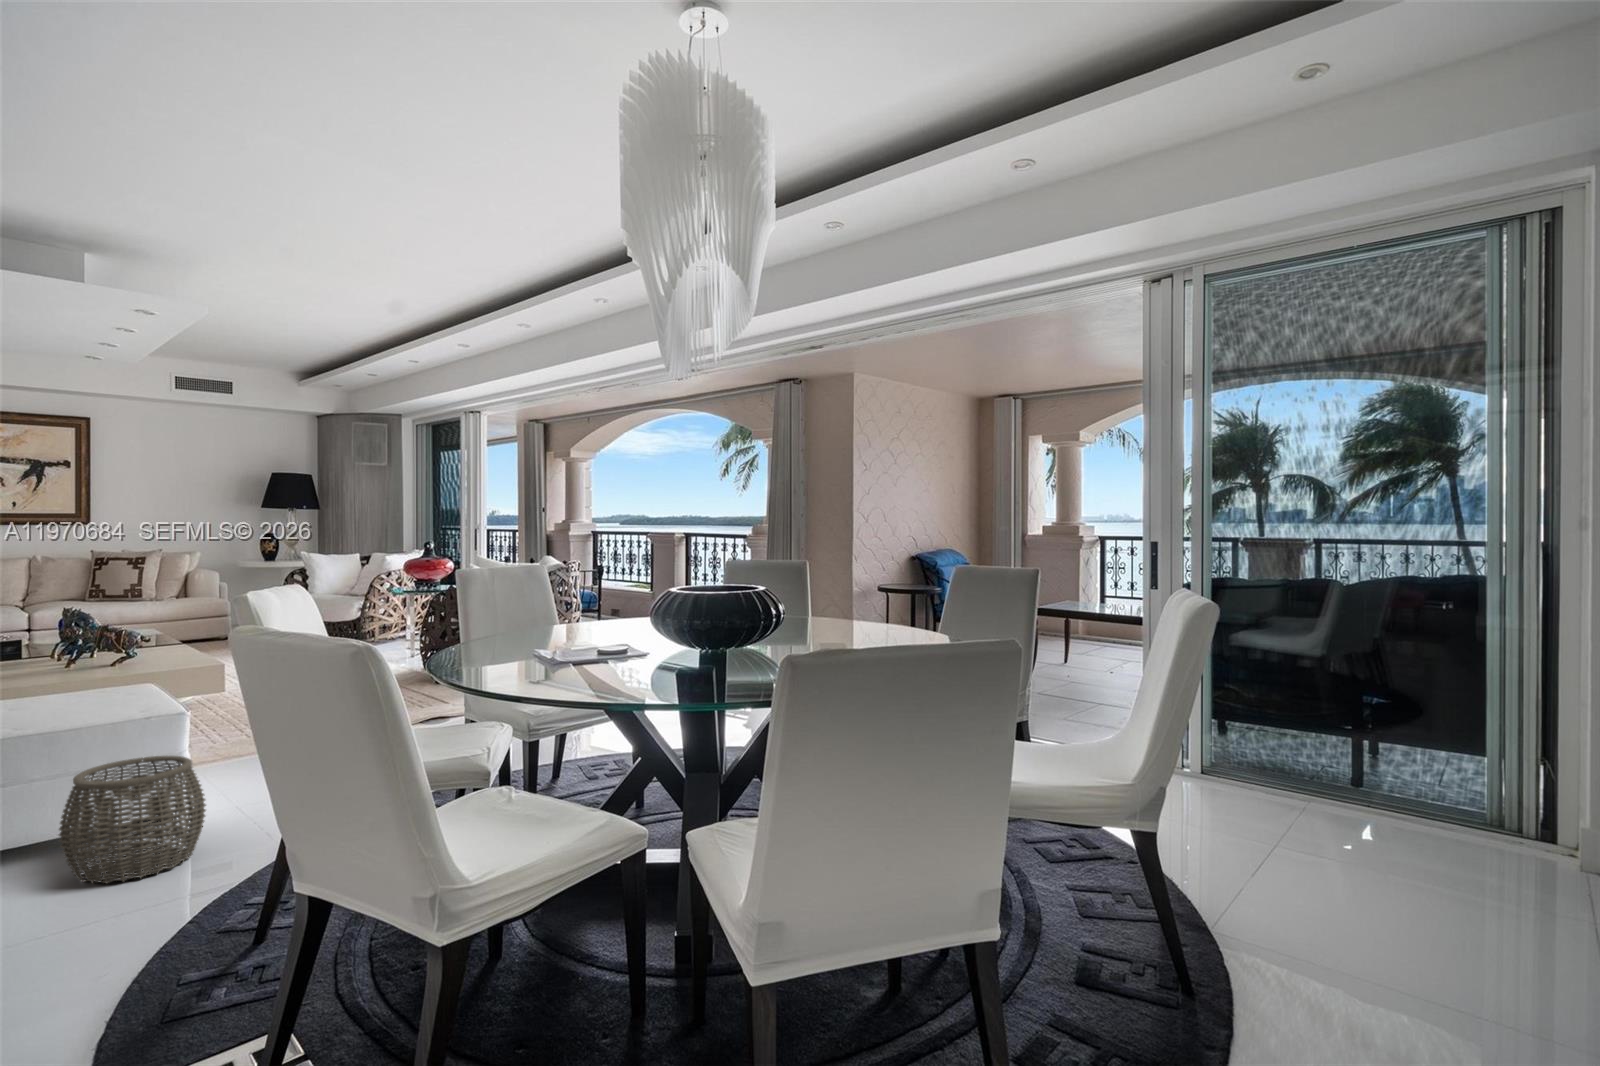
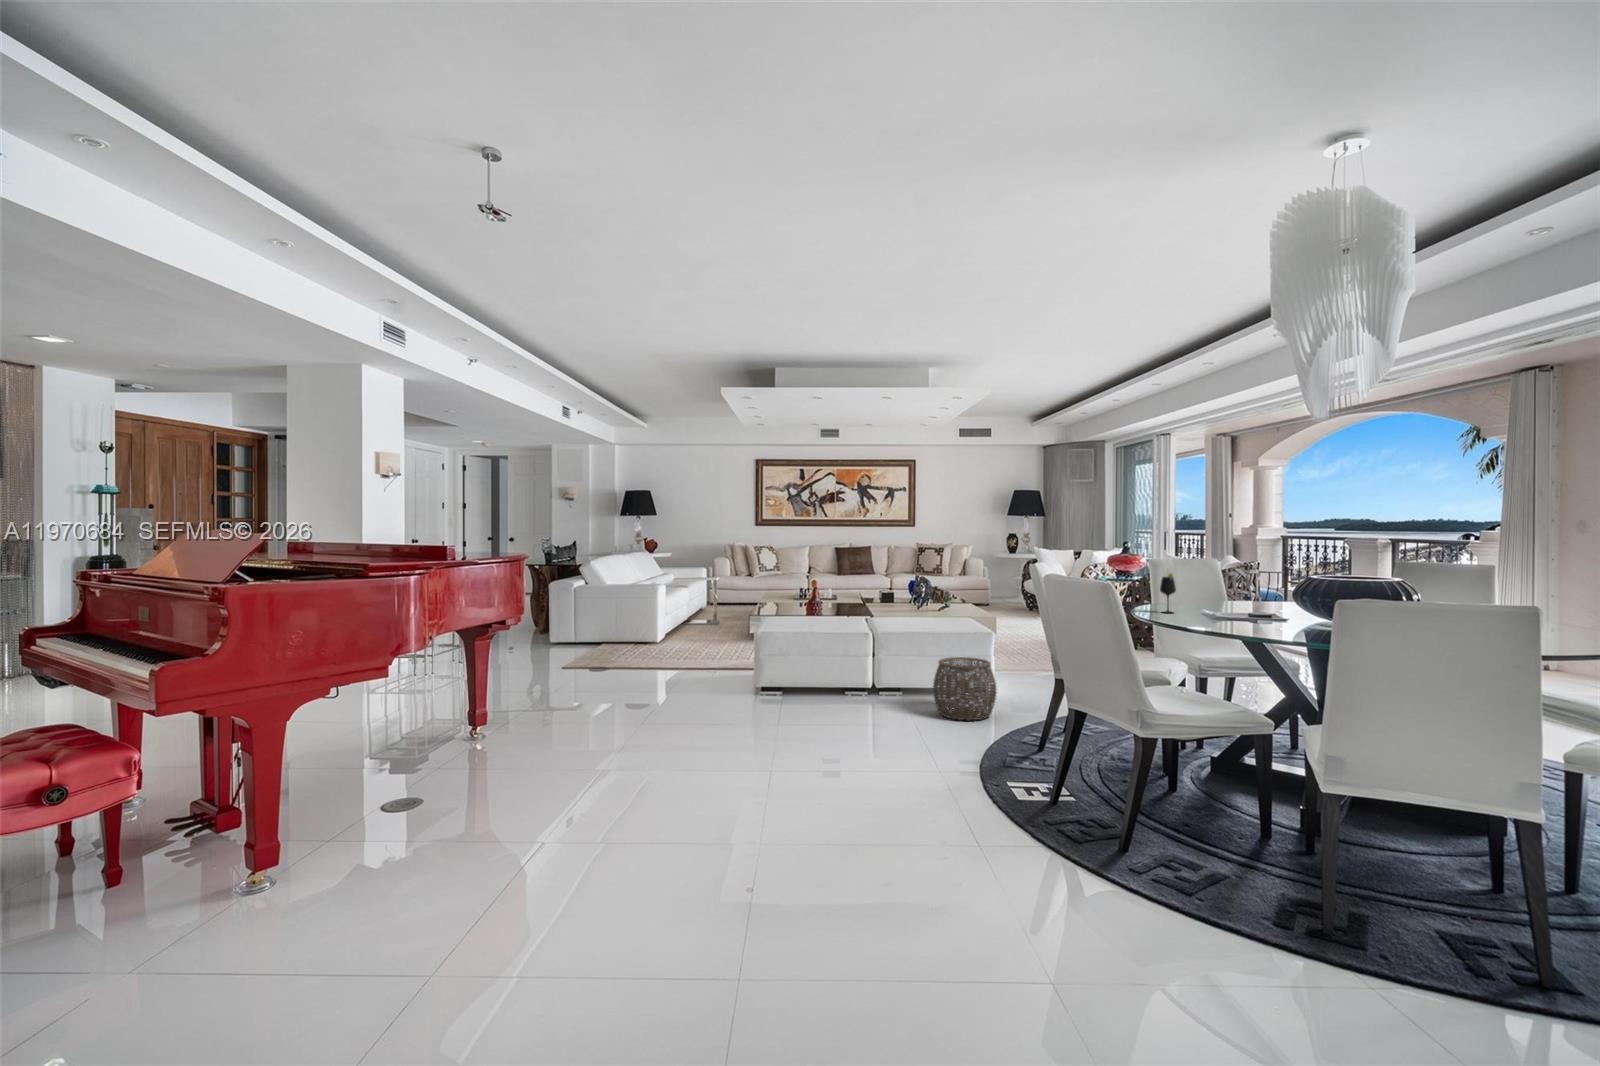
wine glass: none [477,583,500,649] -> present [1160,573,1176,613]

